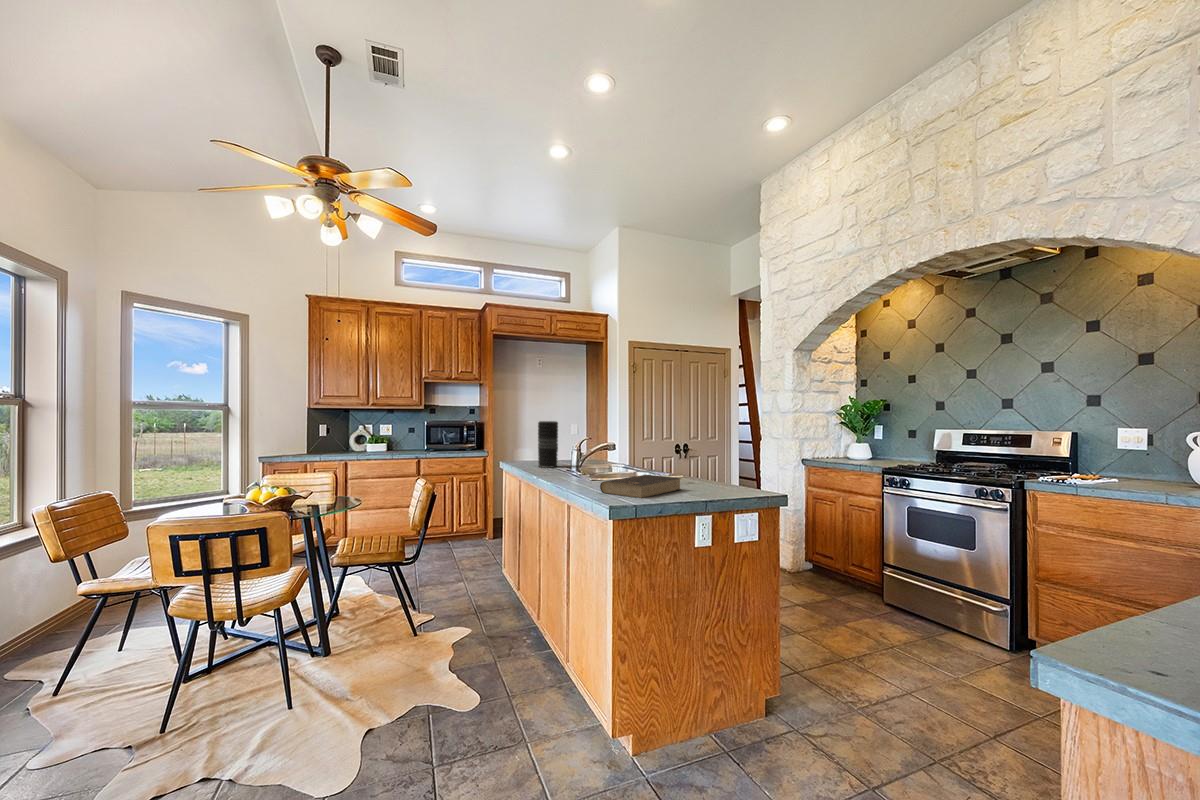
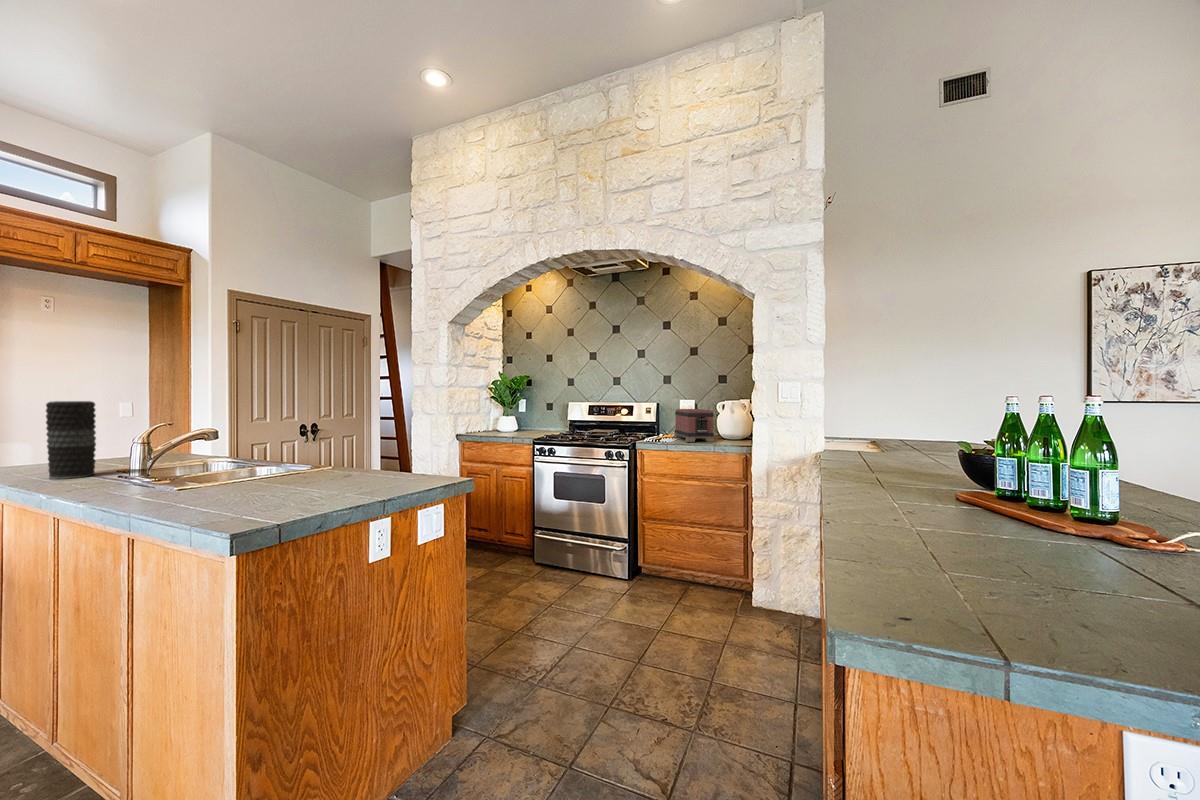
toaster: none [1095,441,1169,489] -> present [674,409,715,442]
book: present [600,475,681,498] -> none [201,475,340,513]

